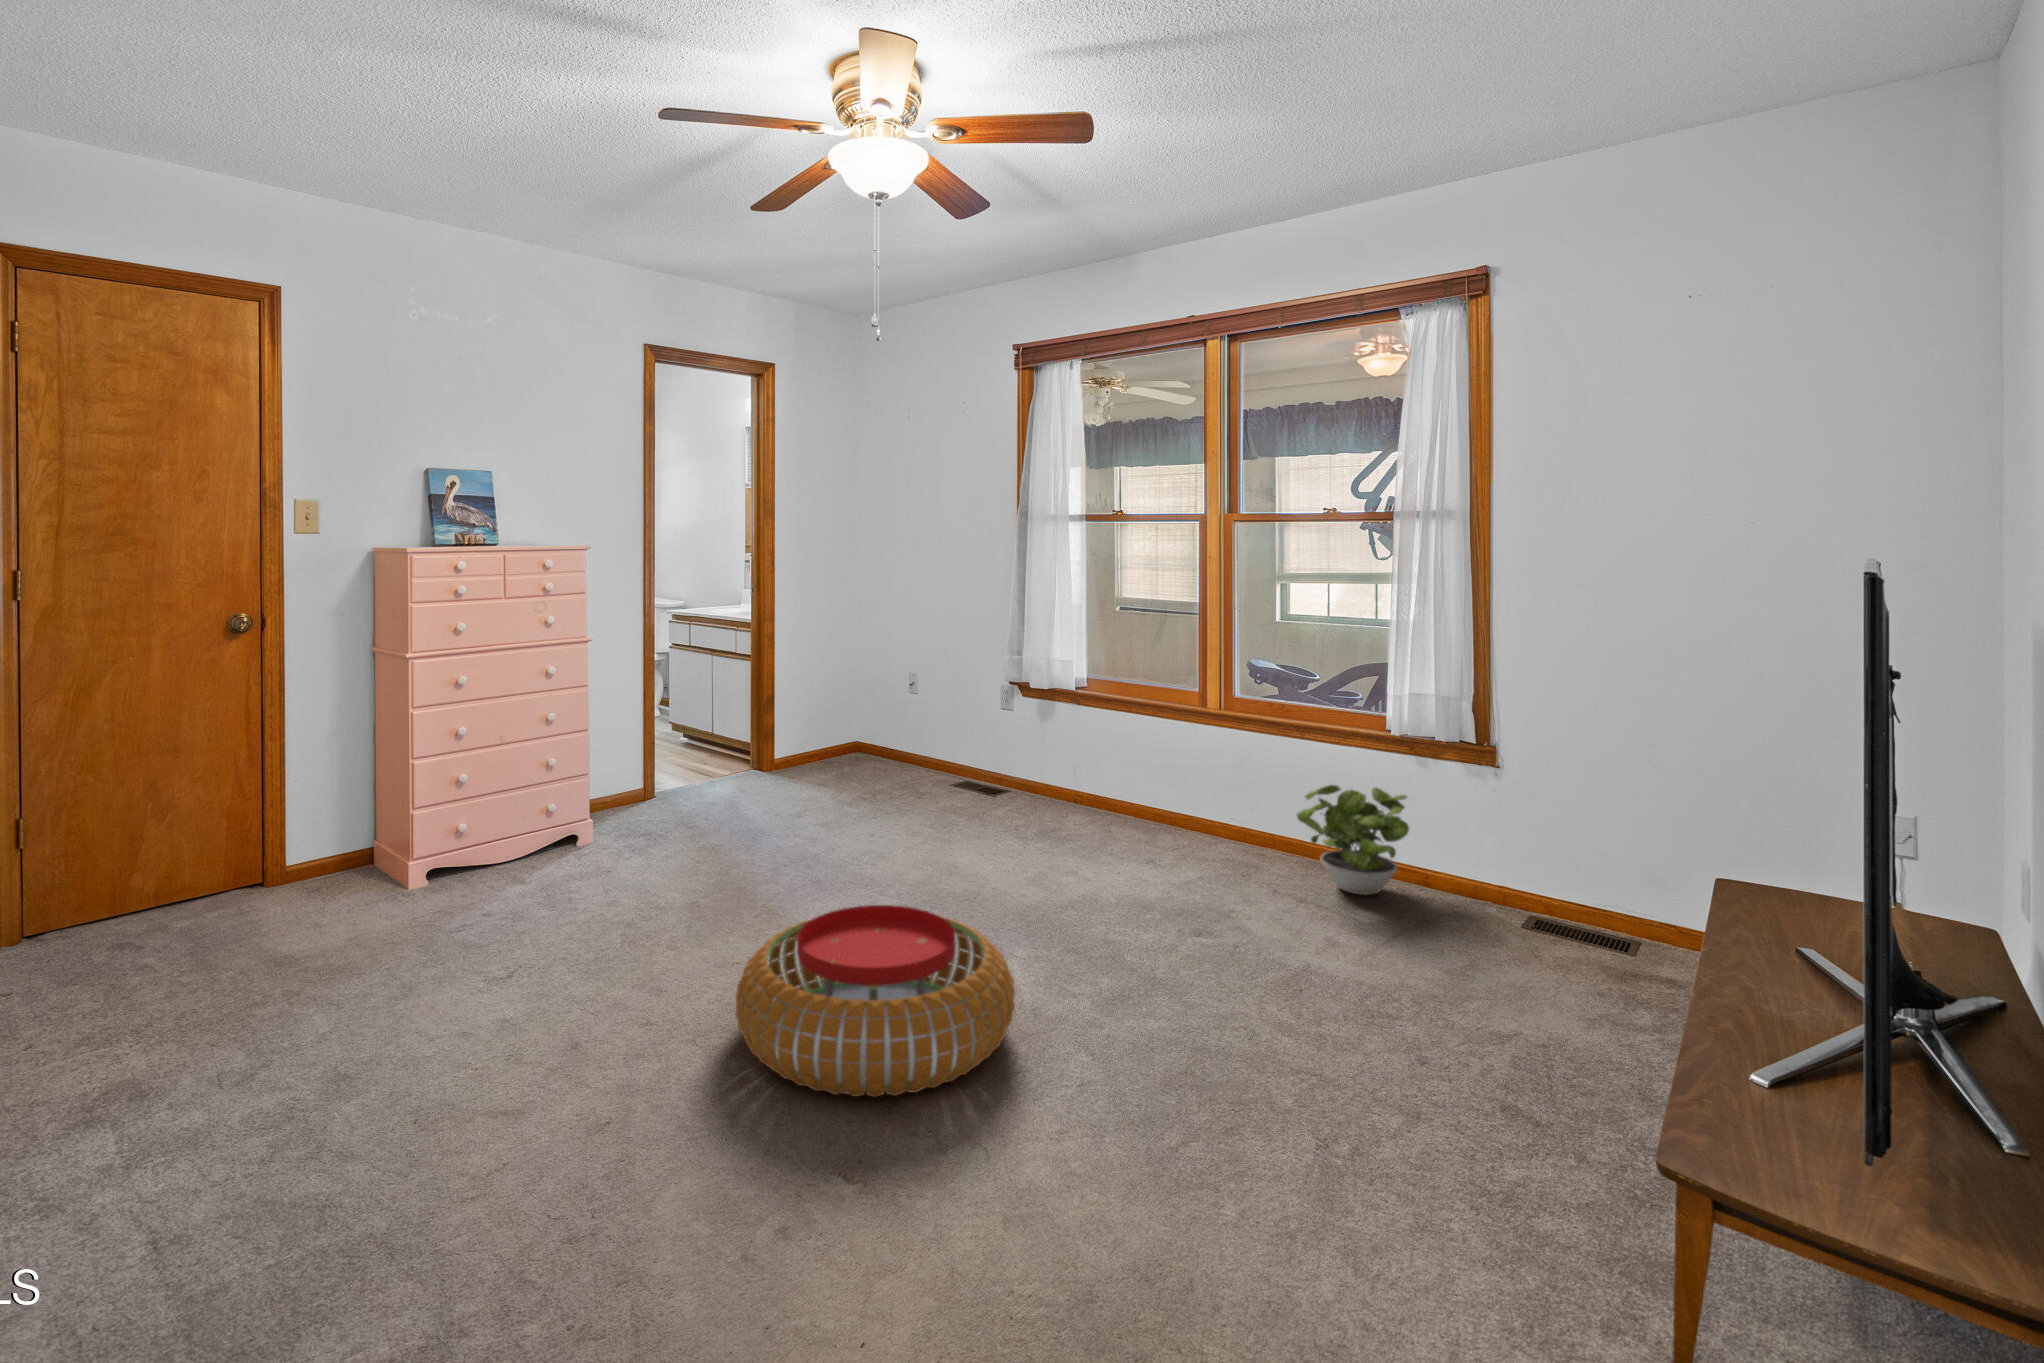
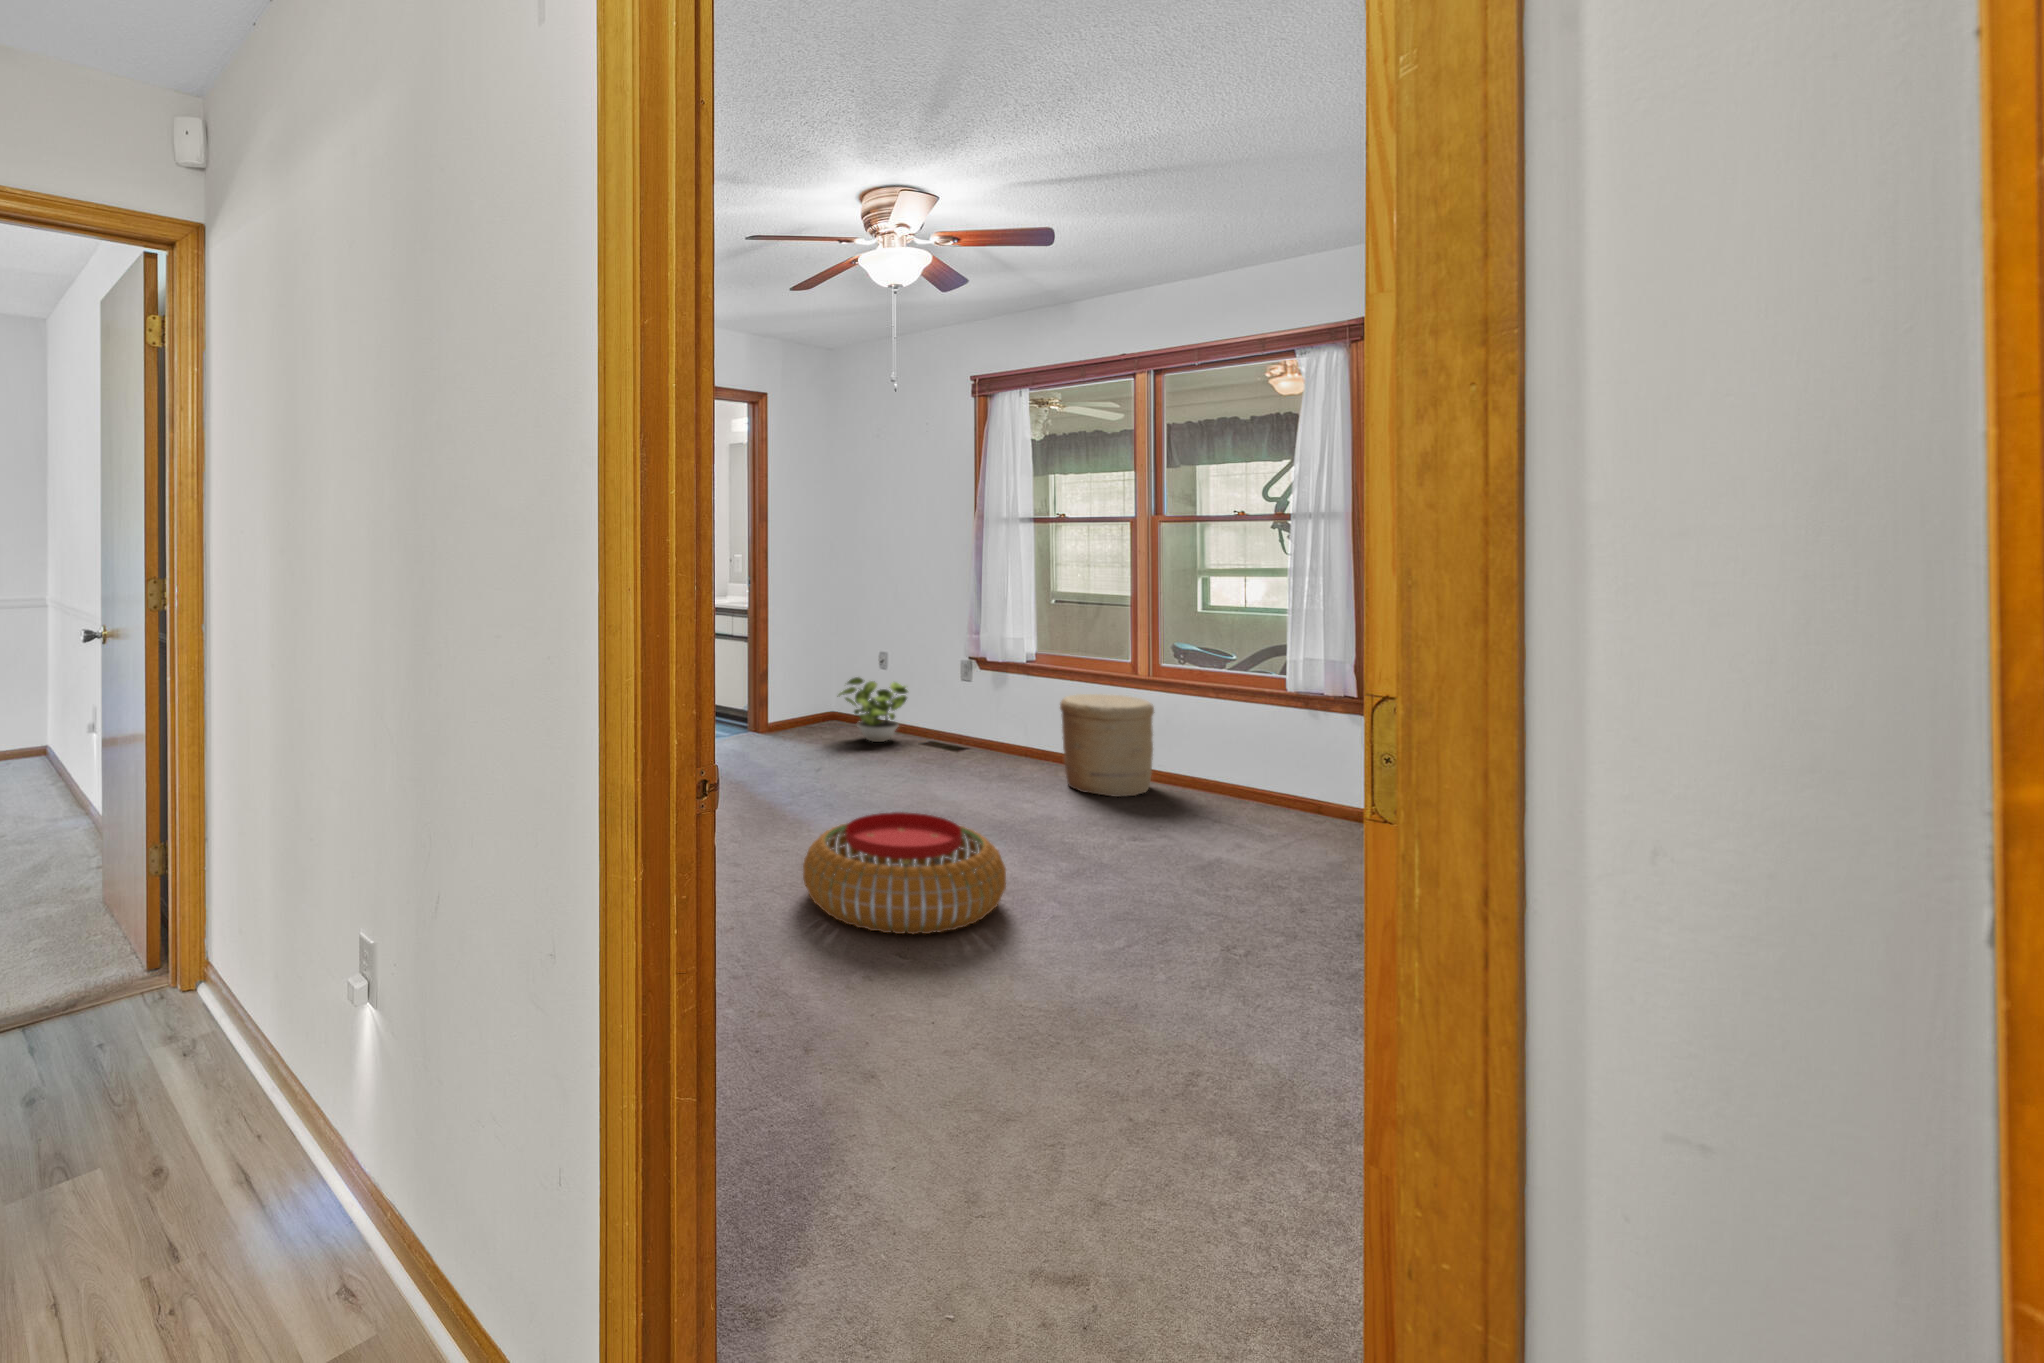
woven basket: none [1110,728,1224,857] -> present [1060,694,1154,797]
potted plant: present [1297,785,1409,895] -> present [839,677,908,742]

